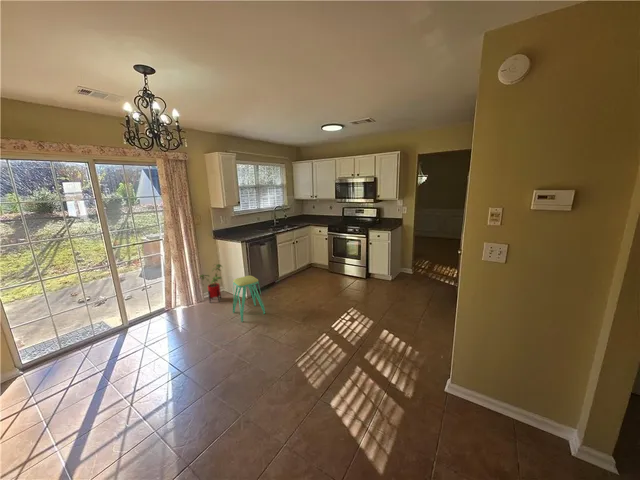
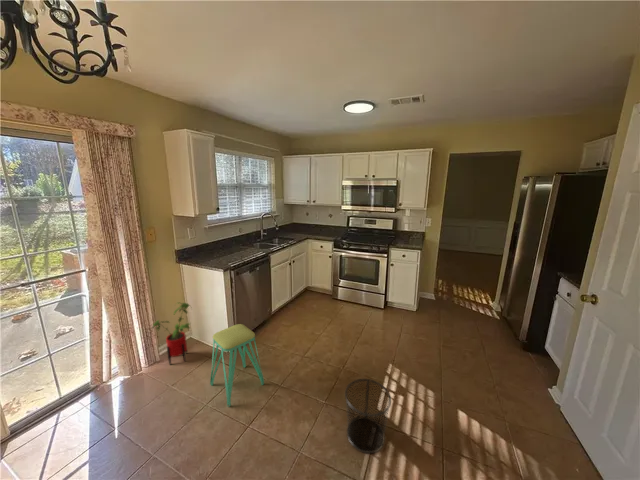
trash can: none [304,304,331,343] -> present [345,379,391,453]

